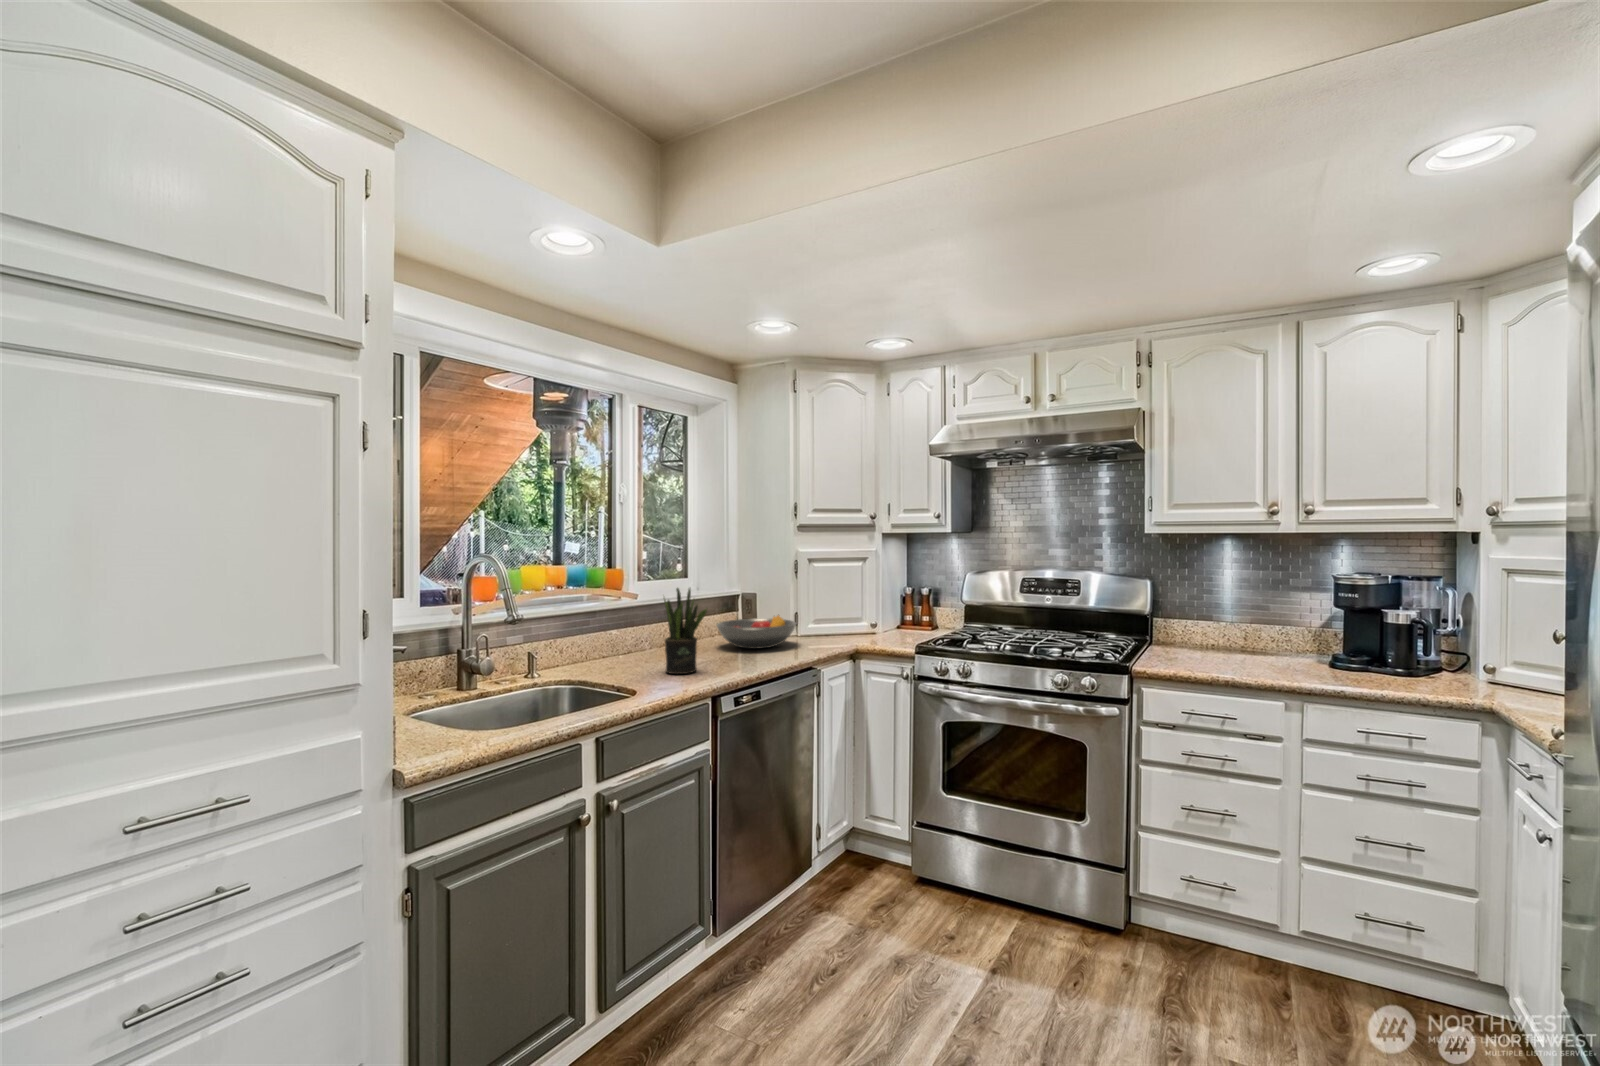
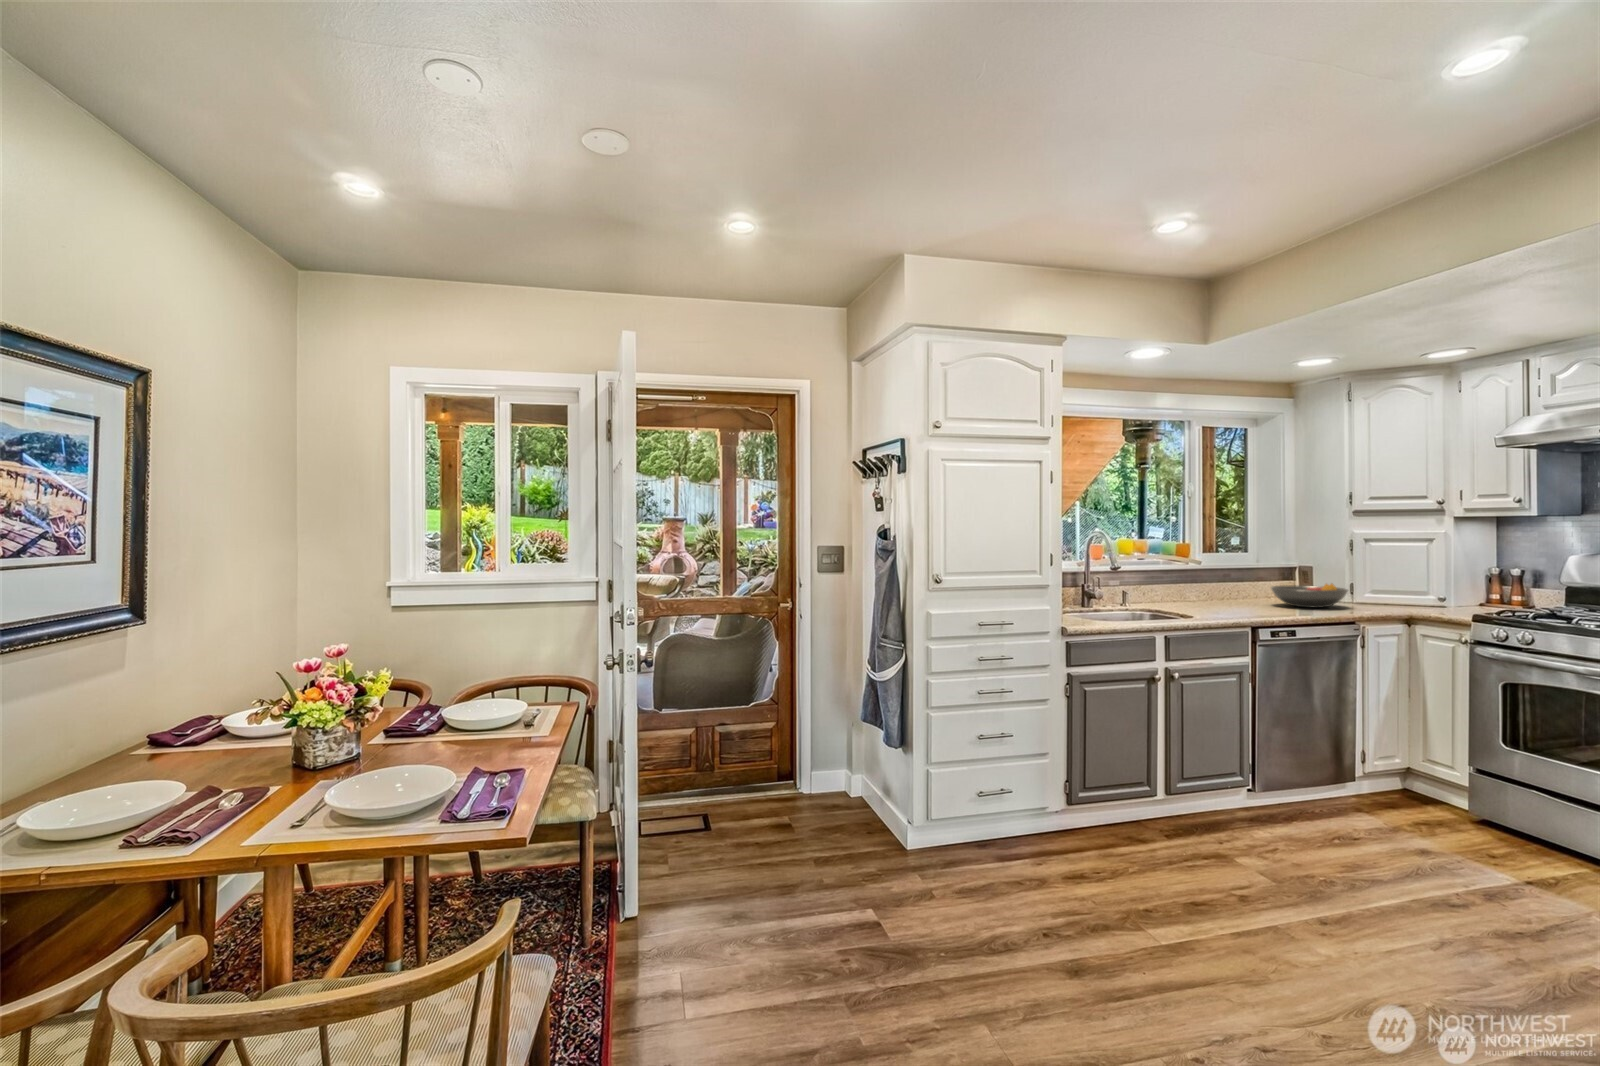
potted plant: present [664,588,707,674] -> none [1219,554,1253,614]

